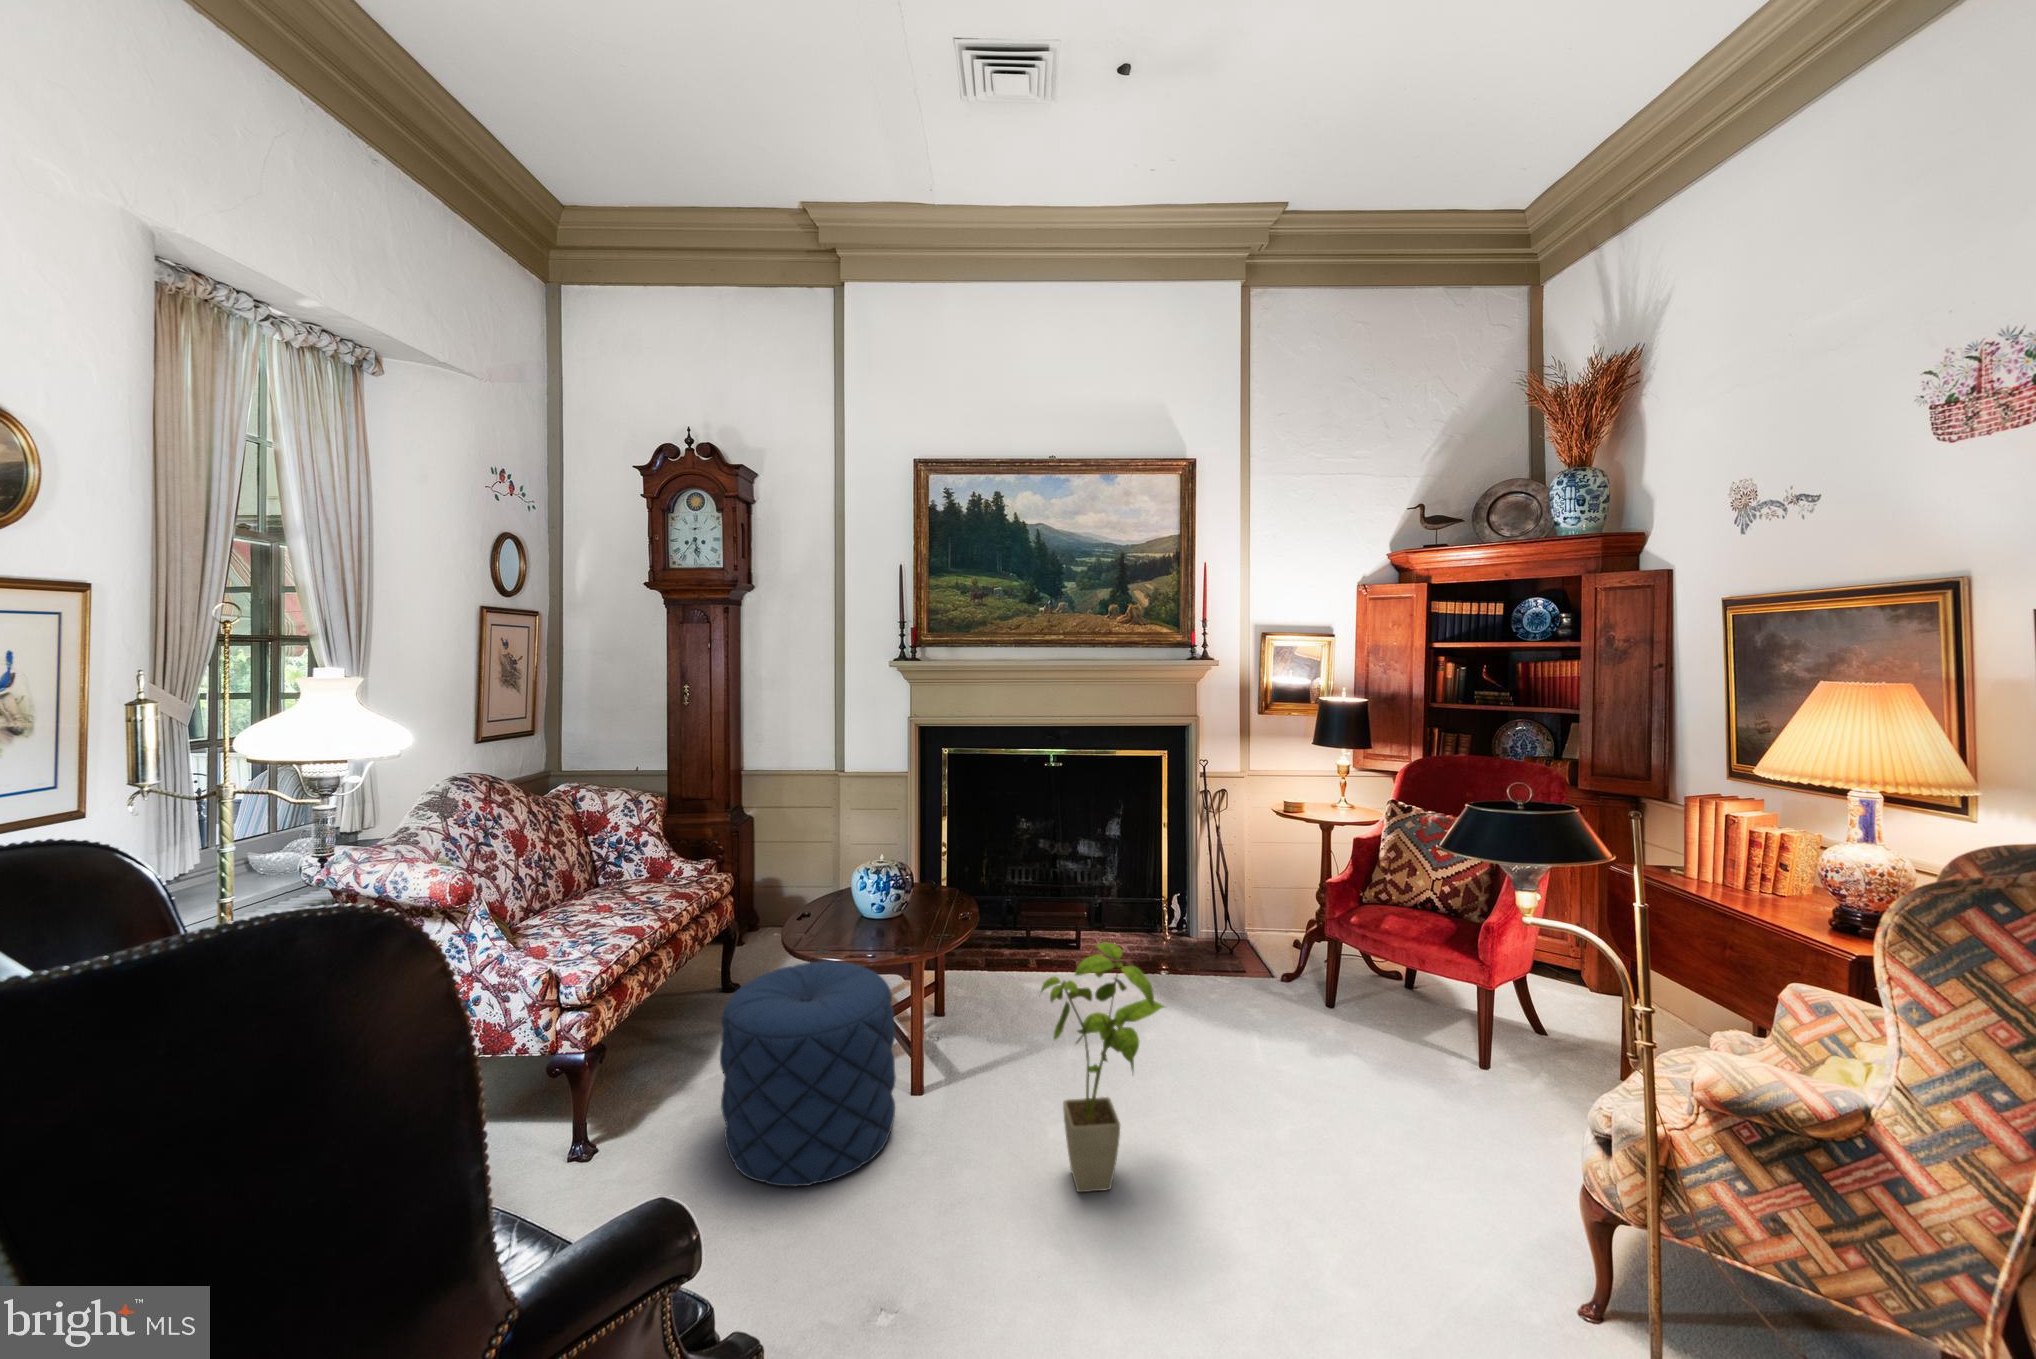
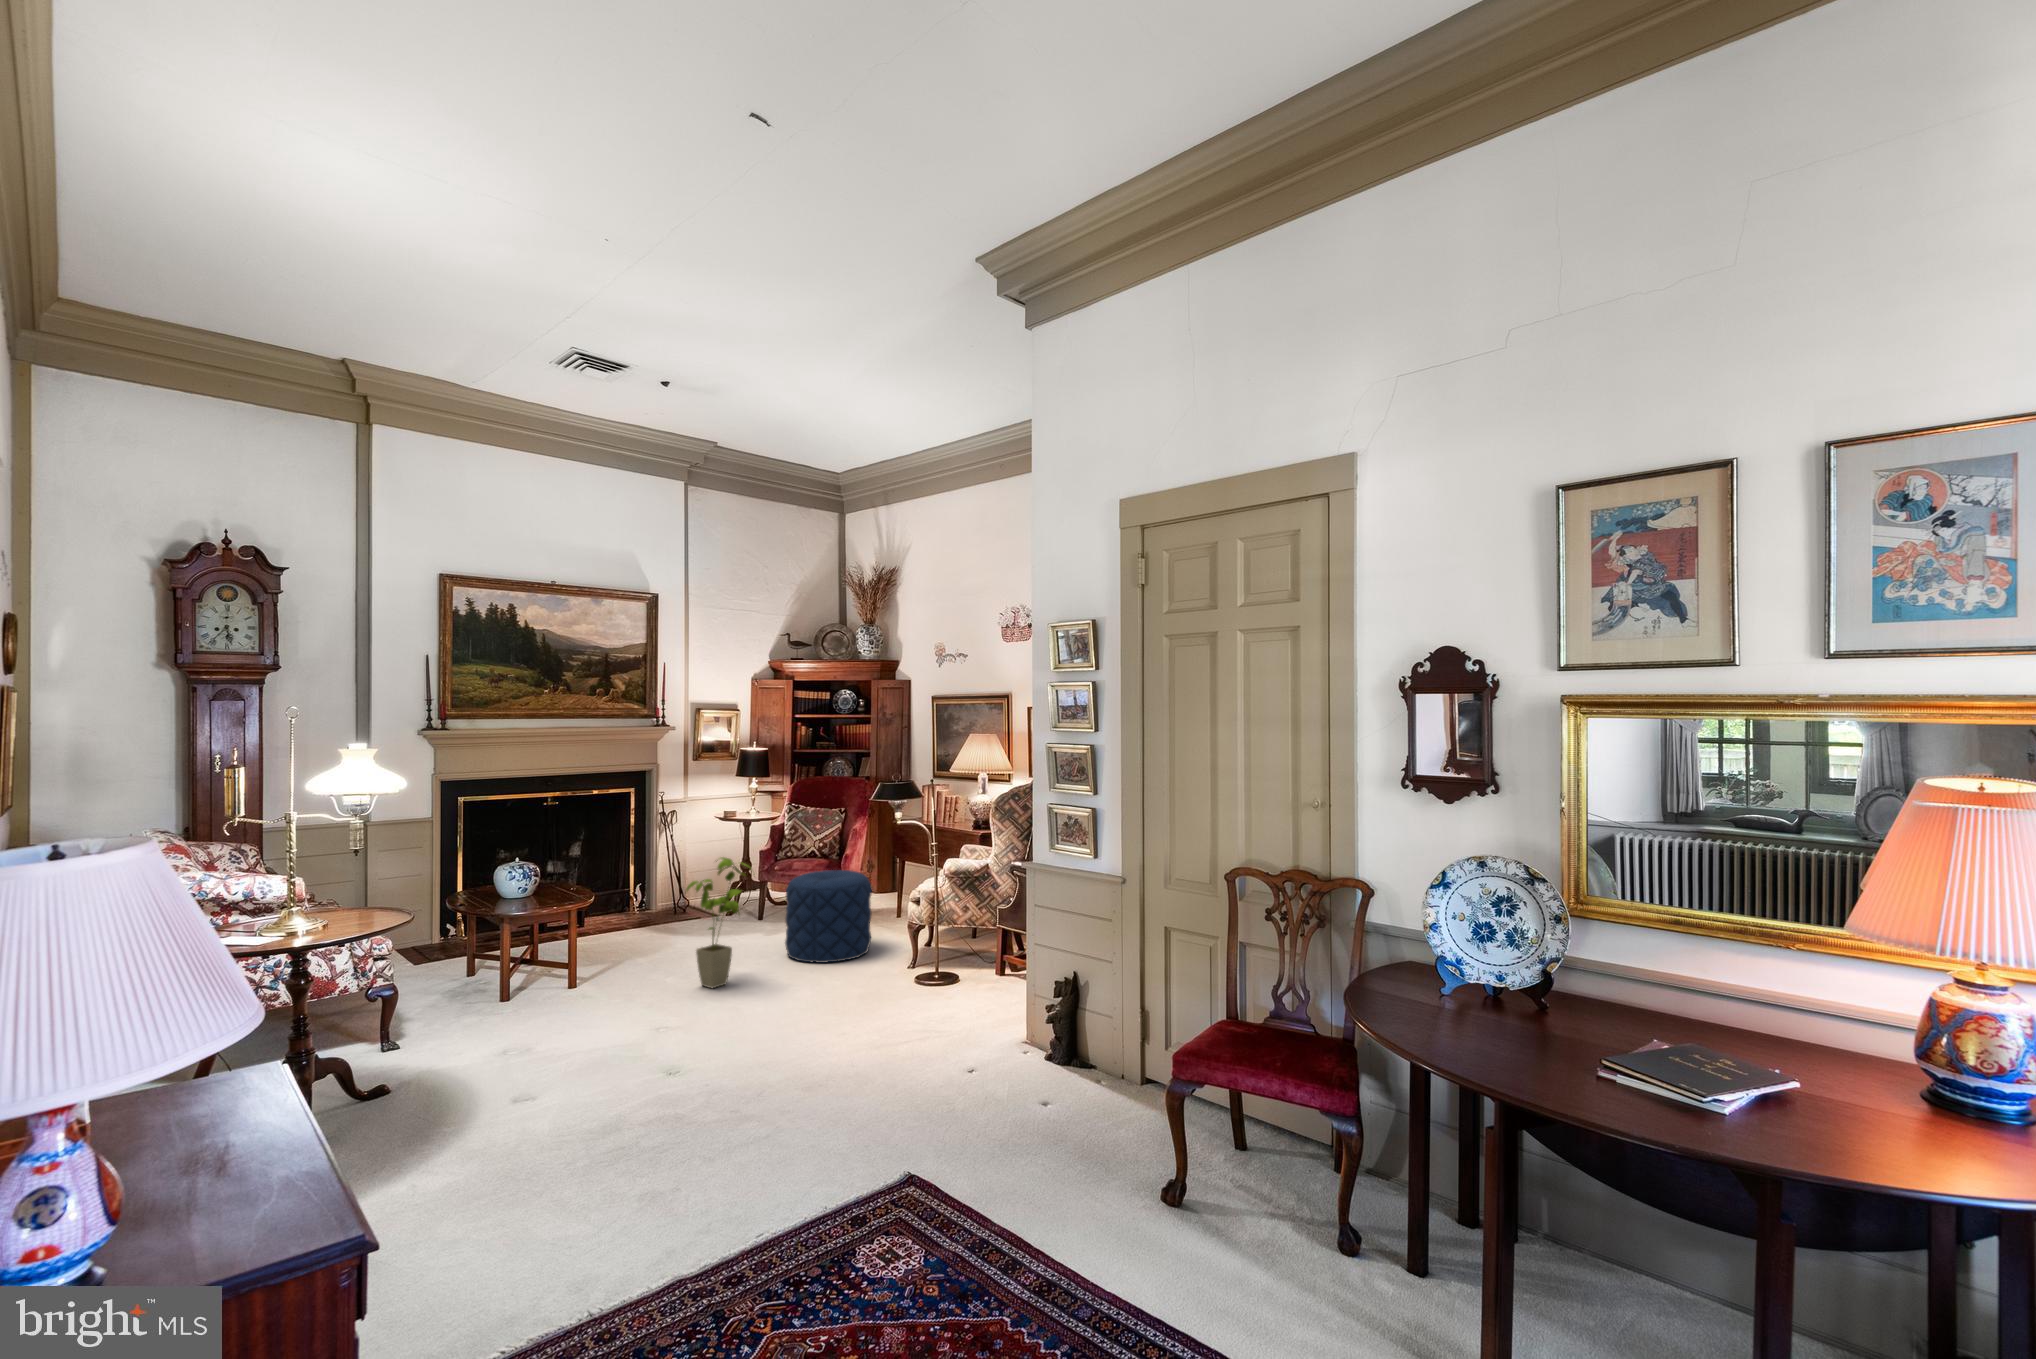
pouf: present [720,961,896,1186] -> present [785,870,872,963]

